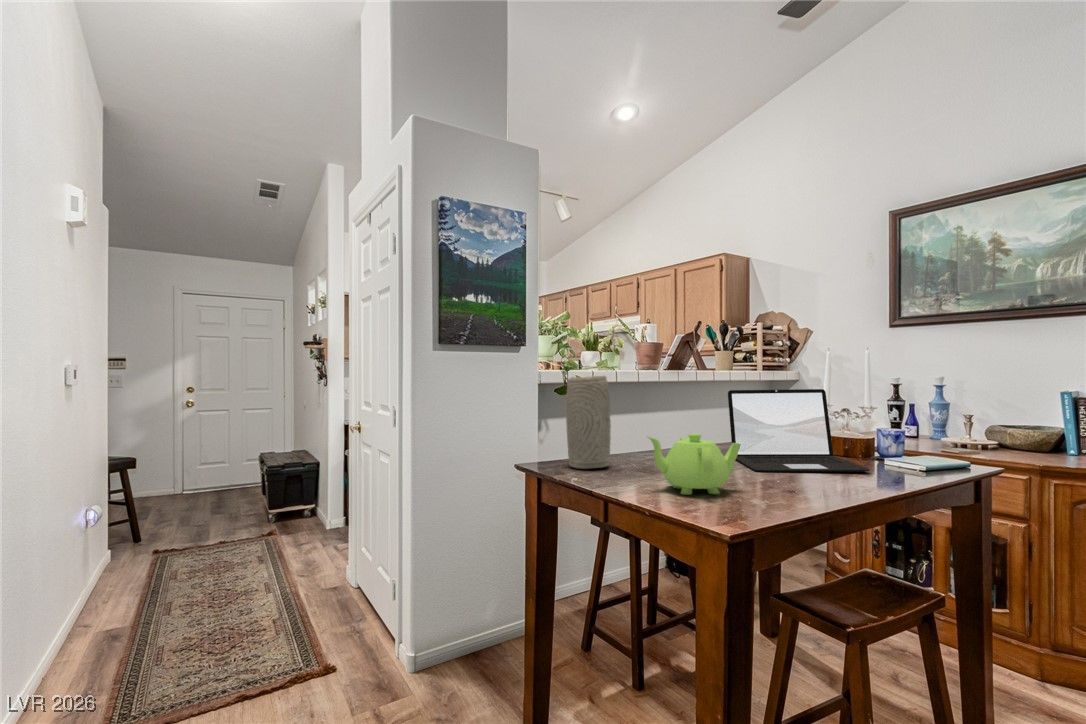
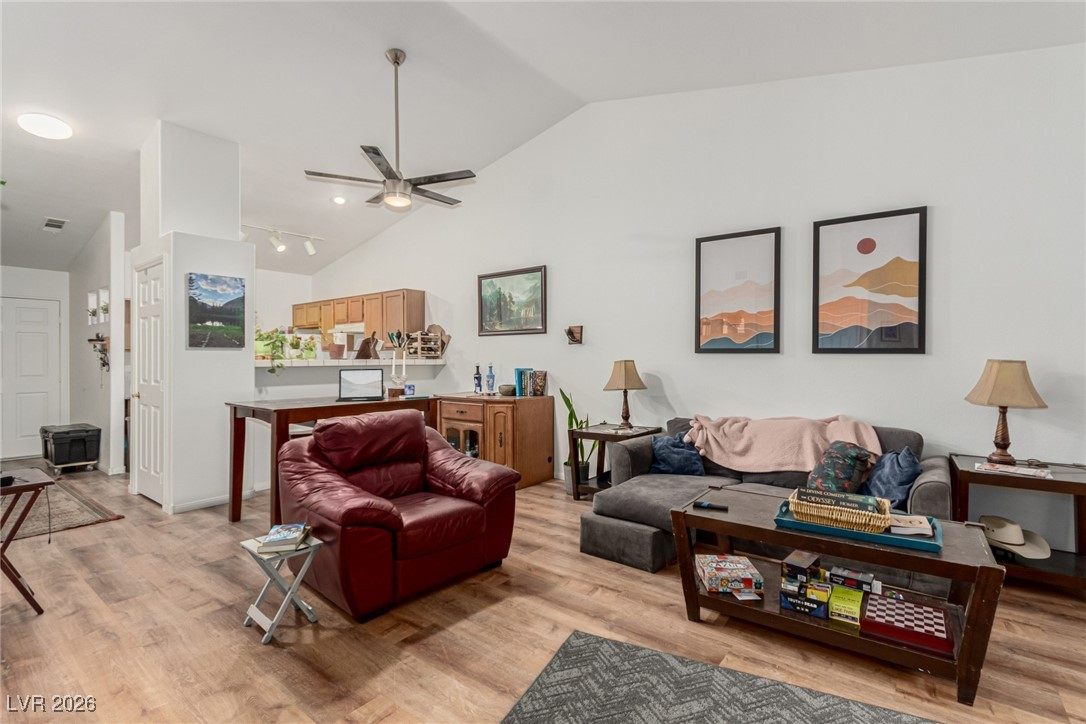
vase: present [566,376,611,469] -> none [251,363,273,403]
teapot: present [648,434,740,495] -> none [273,384,312,406]

